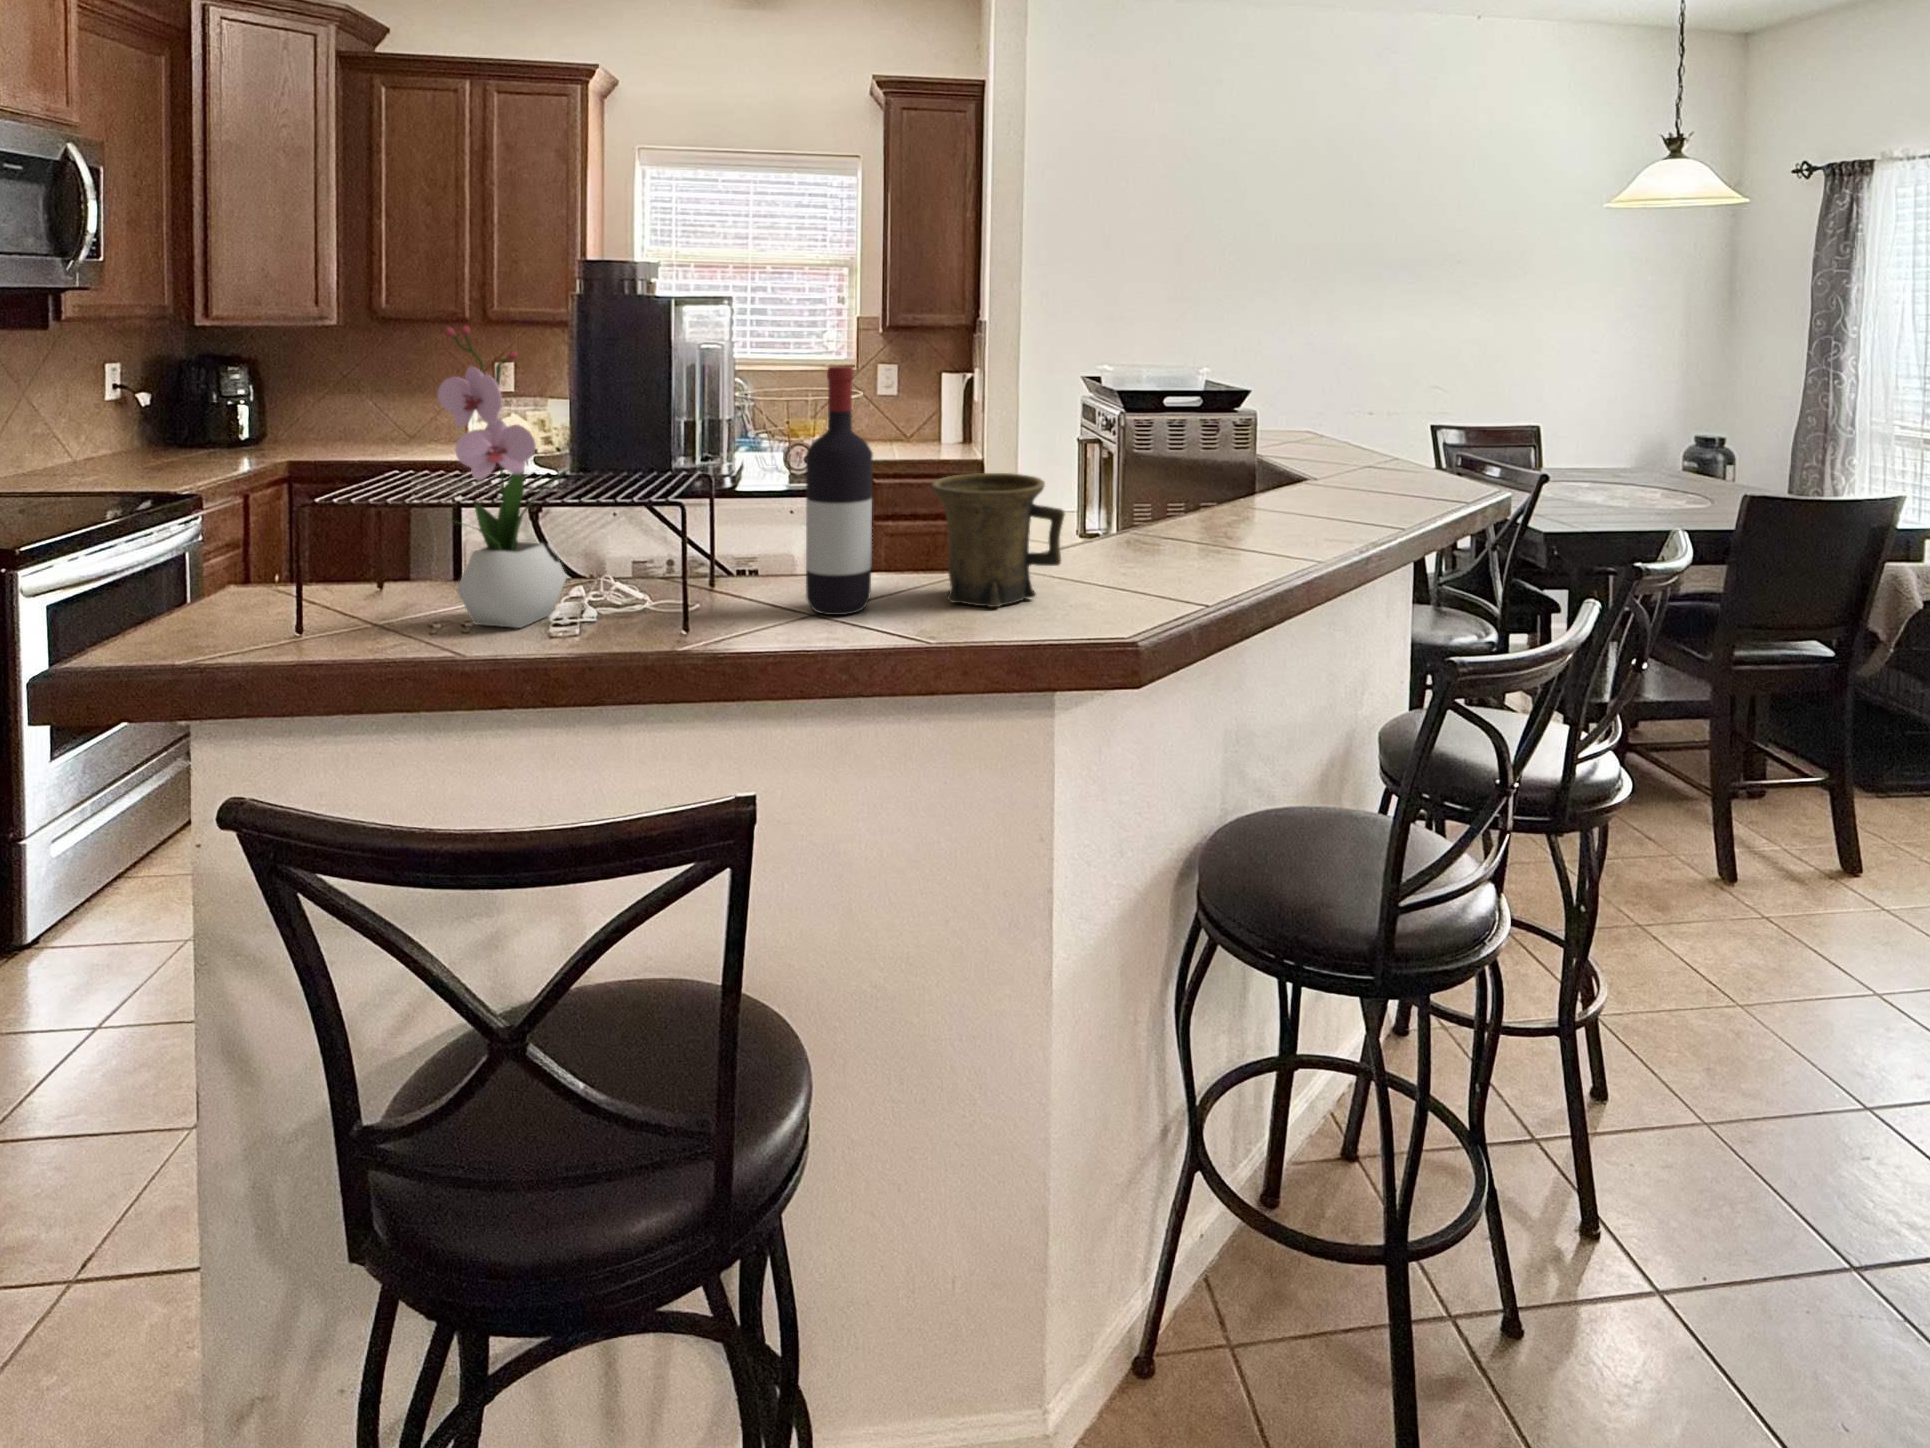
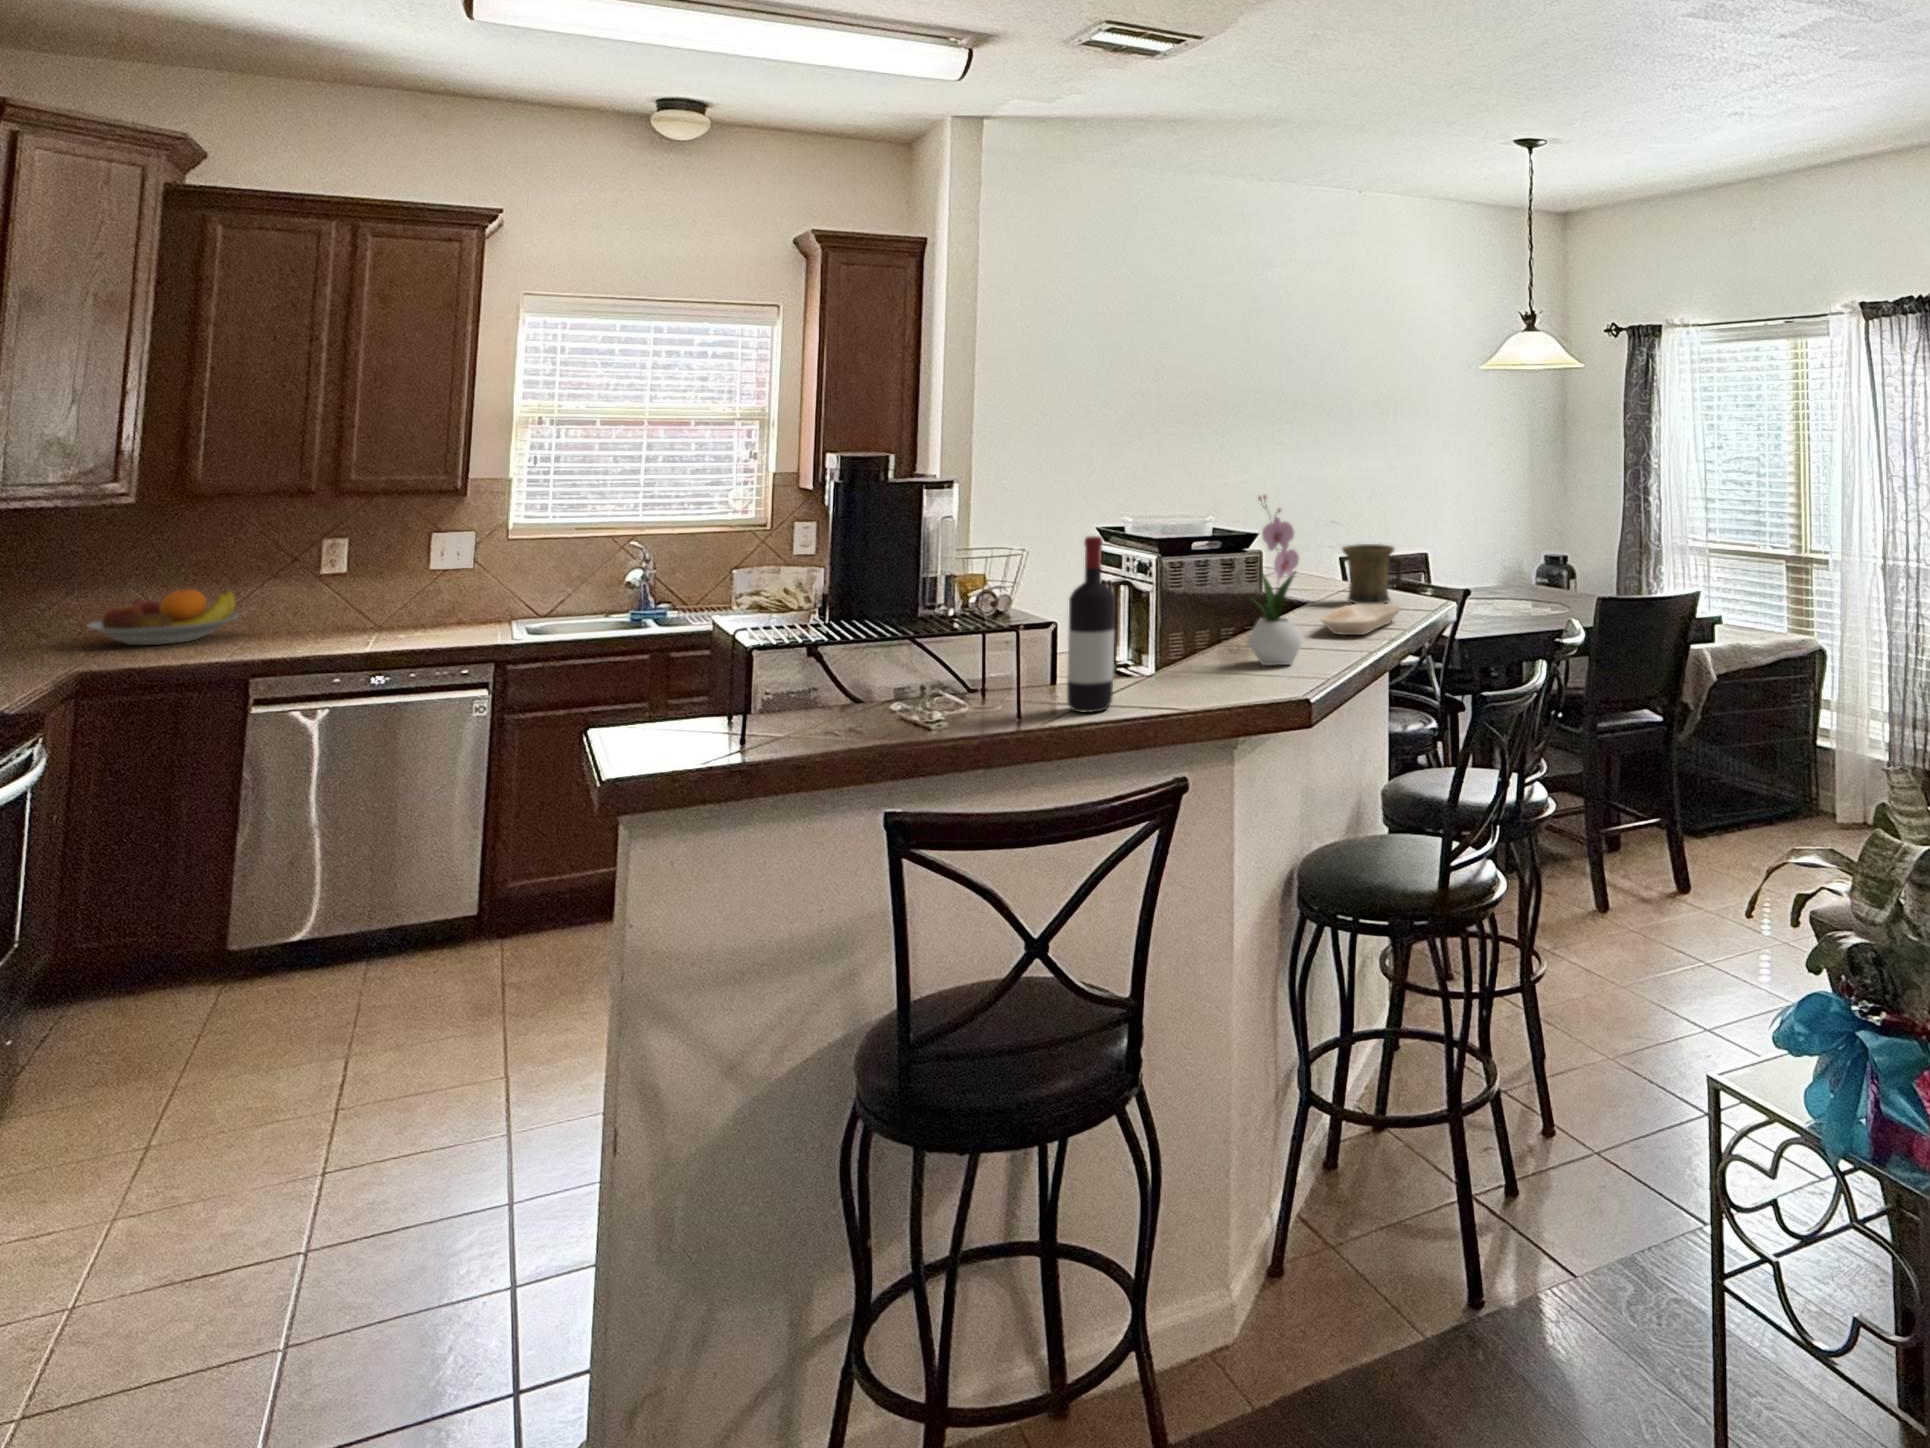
flower arrangement: present [438,326,575,628] -> present [1247,495,1304,665]
fruit bowl: none [310,400,422,444] -> present [87,589,238,645]
mug: present [932,473,1065,607] -> present [1342,544,1404,604]
tray: none [1282,483,1414,526] -> present [1321,604,1401,635]

